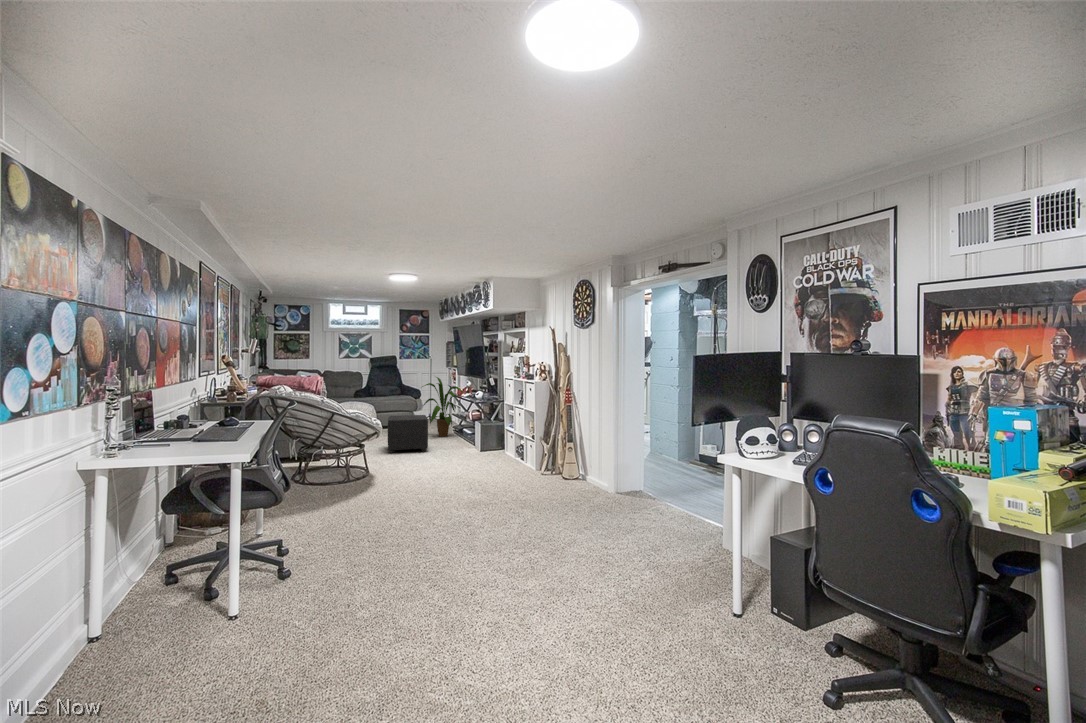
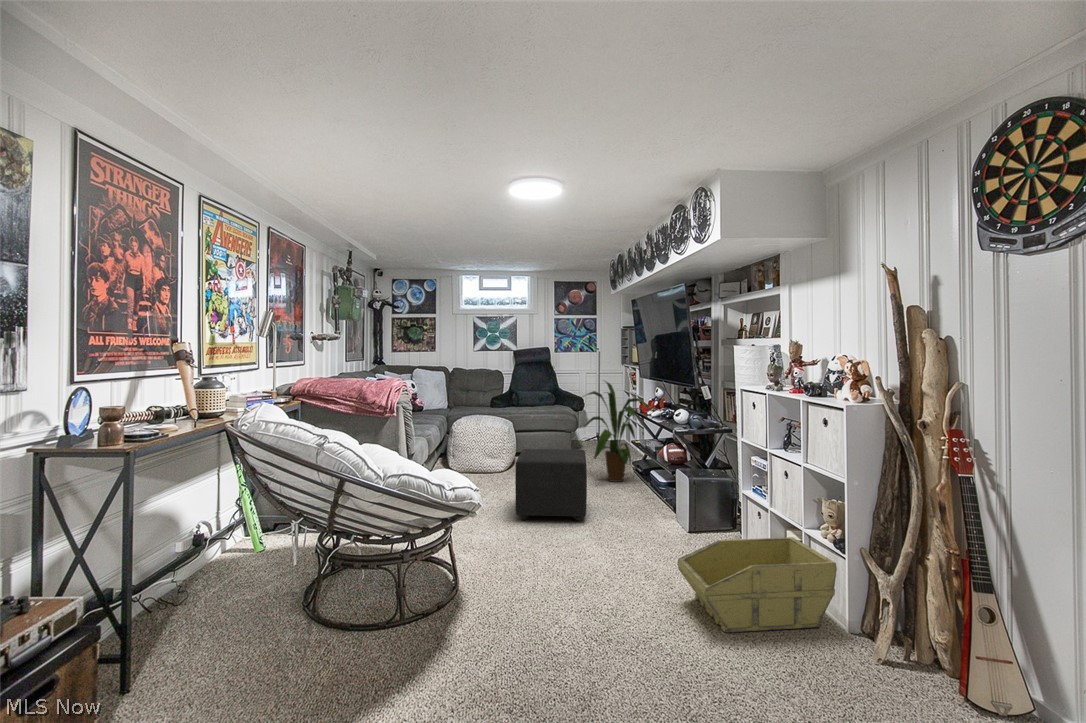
storage bin: none [472,440,534,474] -> present [677,537,837,632]

